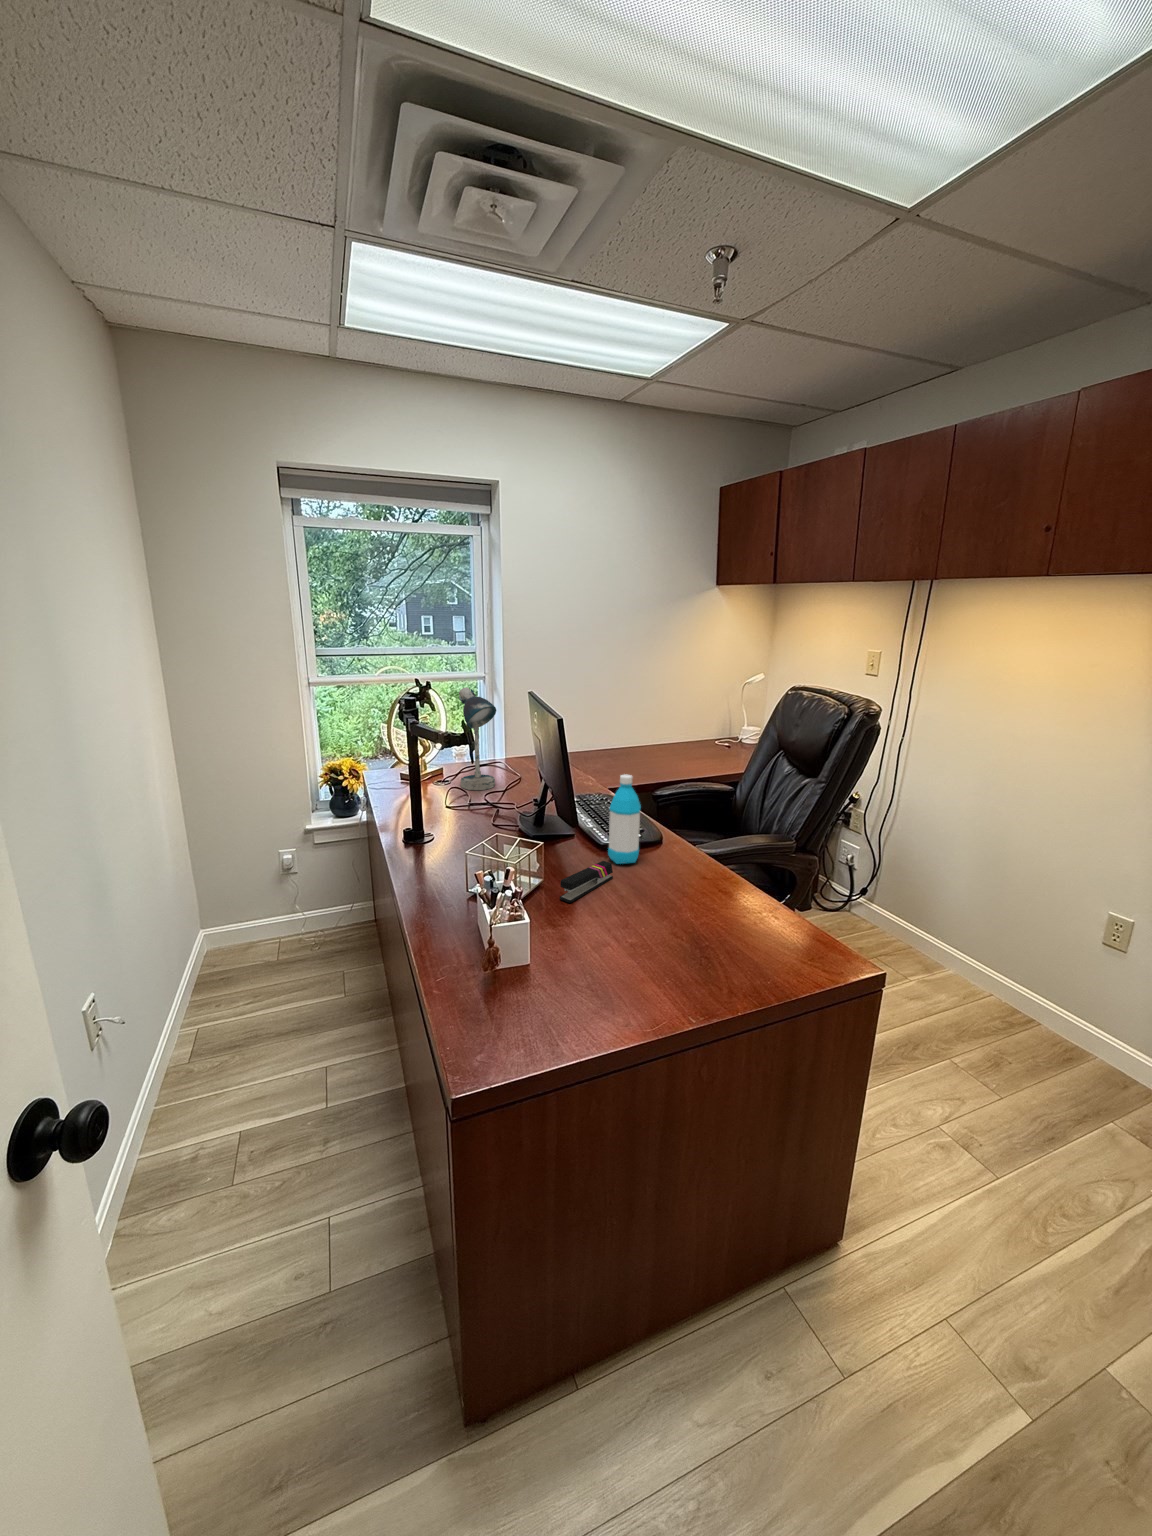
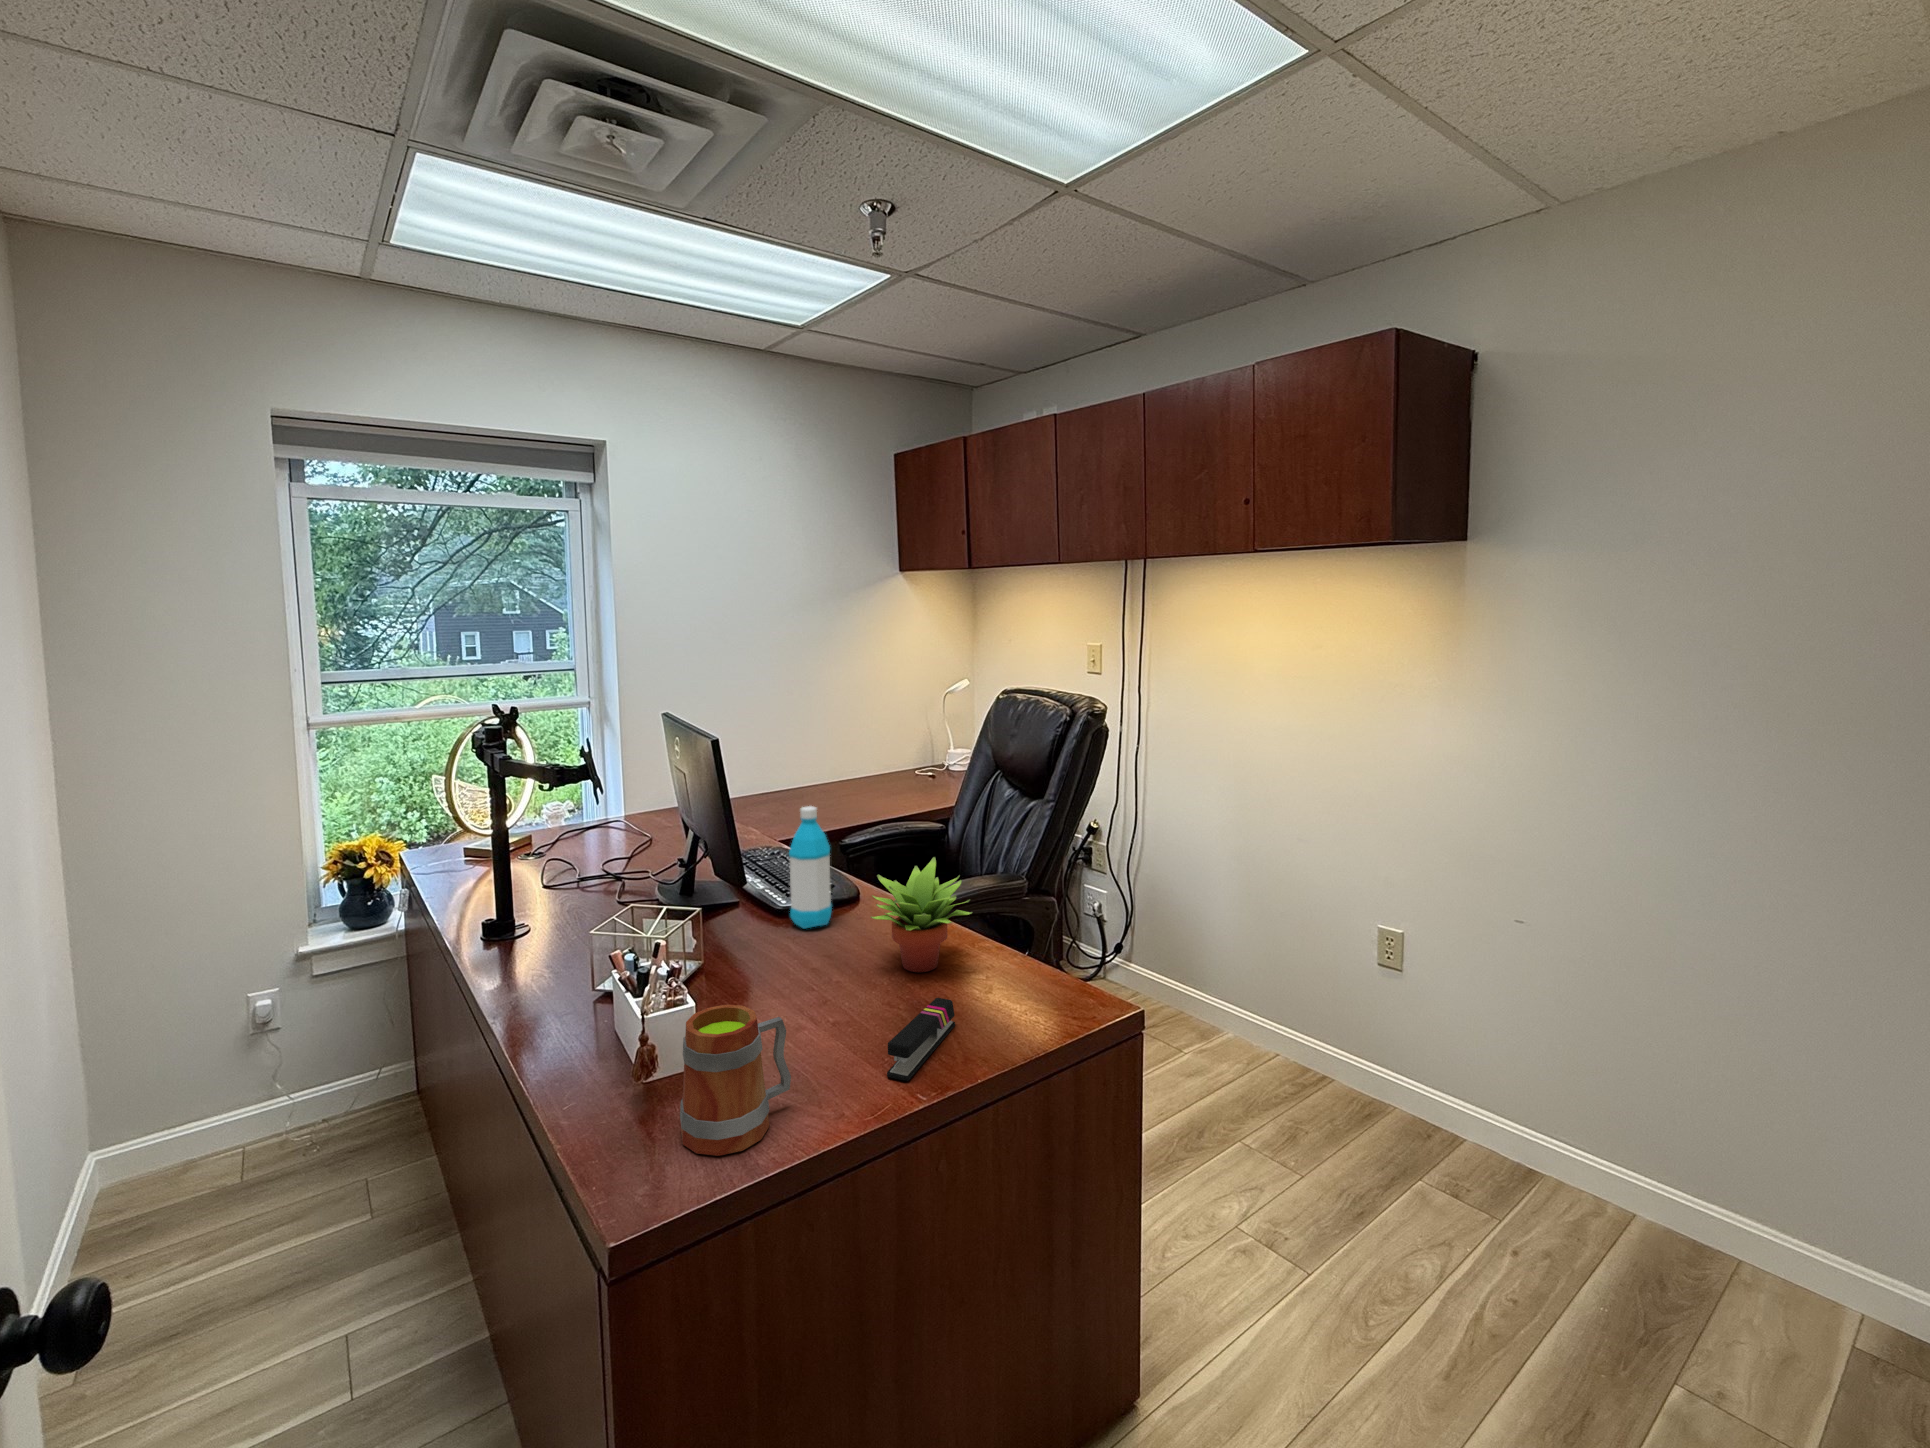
desk lamp: present [459,688,496,790] -> none [560,711,617,858]
succulent plant: none [666,826,748,913] -> present [871,857,972,972]
stapler: present [560,861,613,903] -> present [887,998,955,1081]
mug: none [508,933,591,1044] -> present [680,1005,791,1156]

